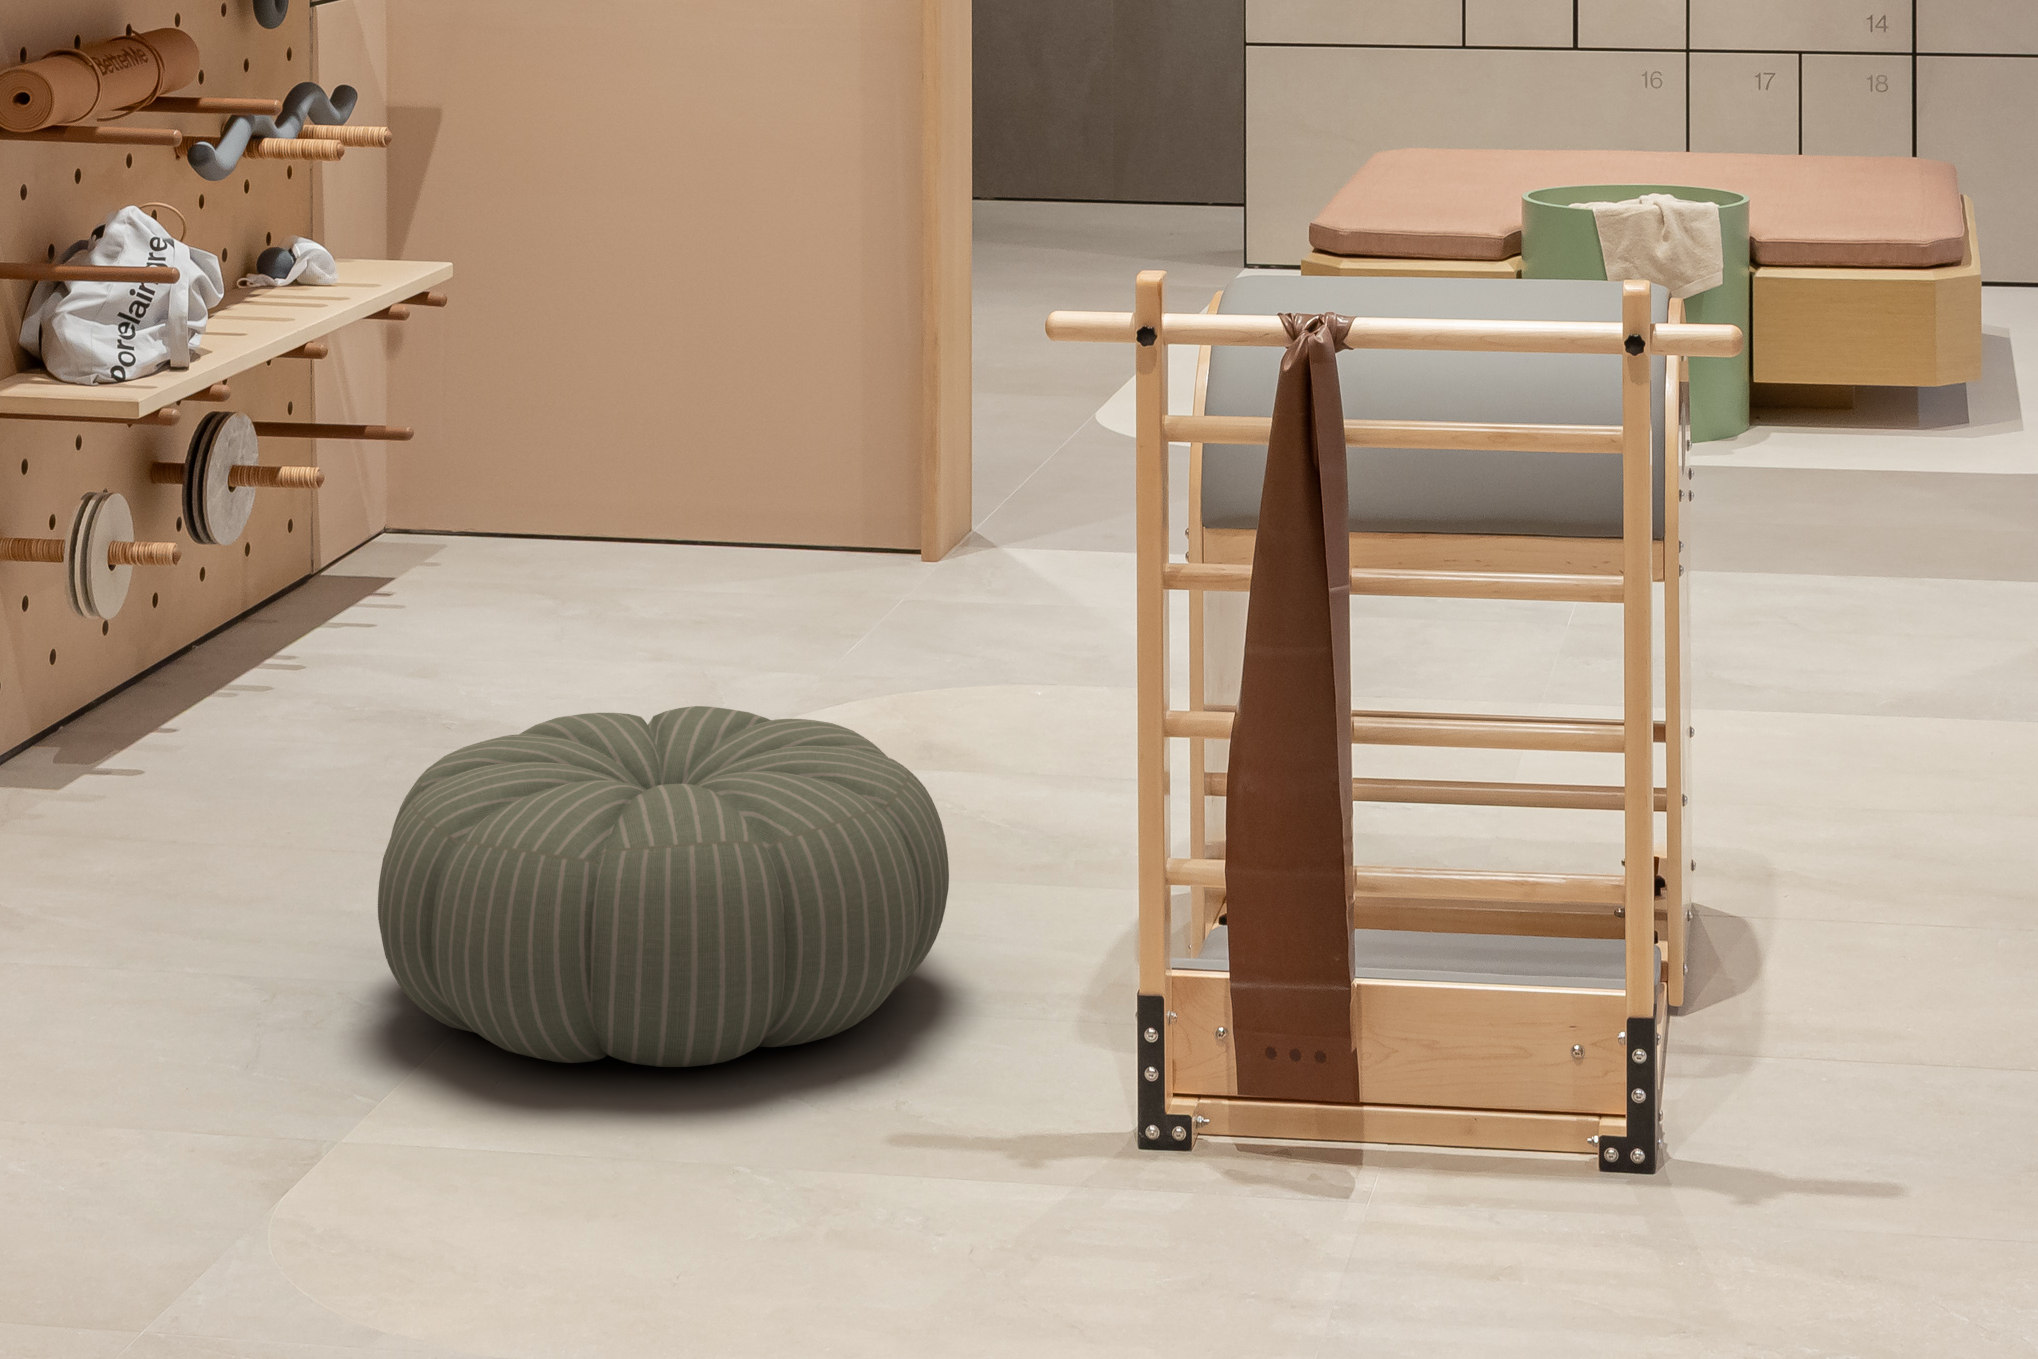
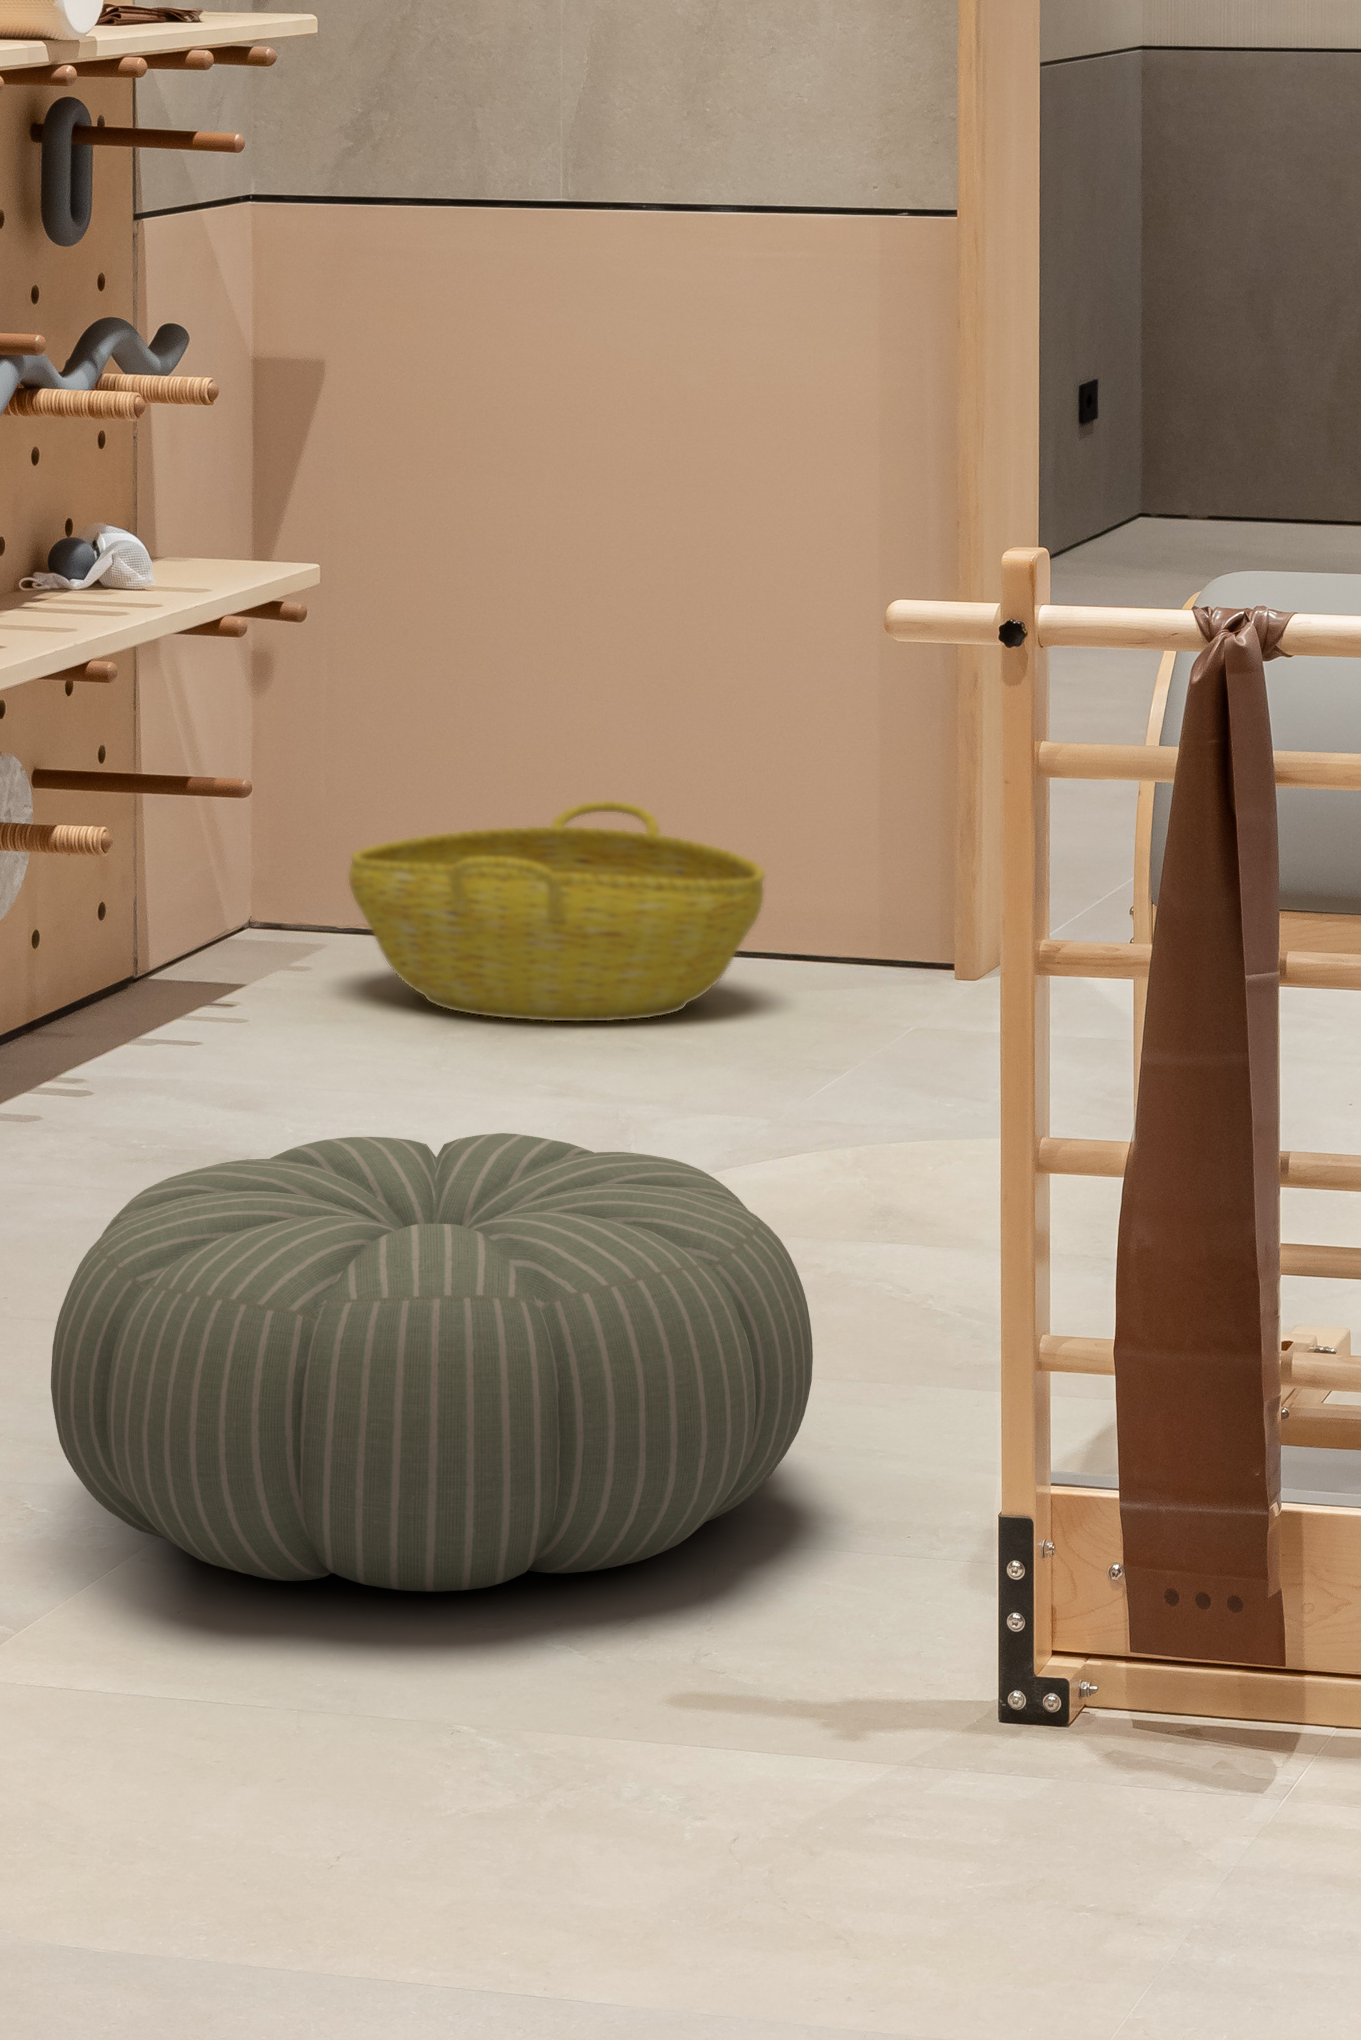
basket: none [475,426,789,593] -> present [349,801,765,1021]

